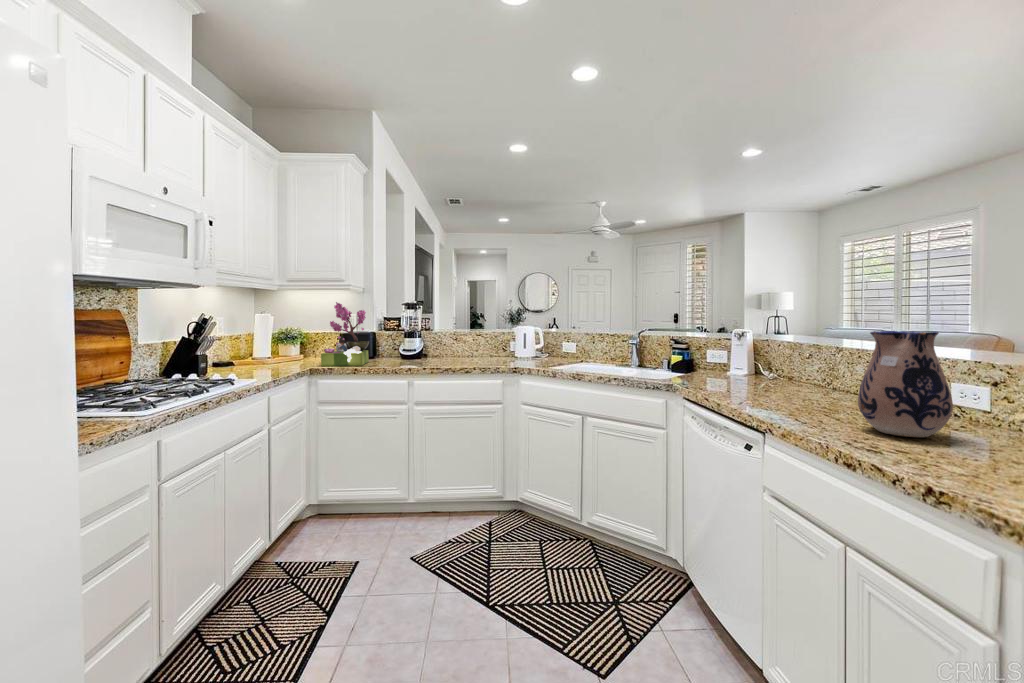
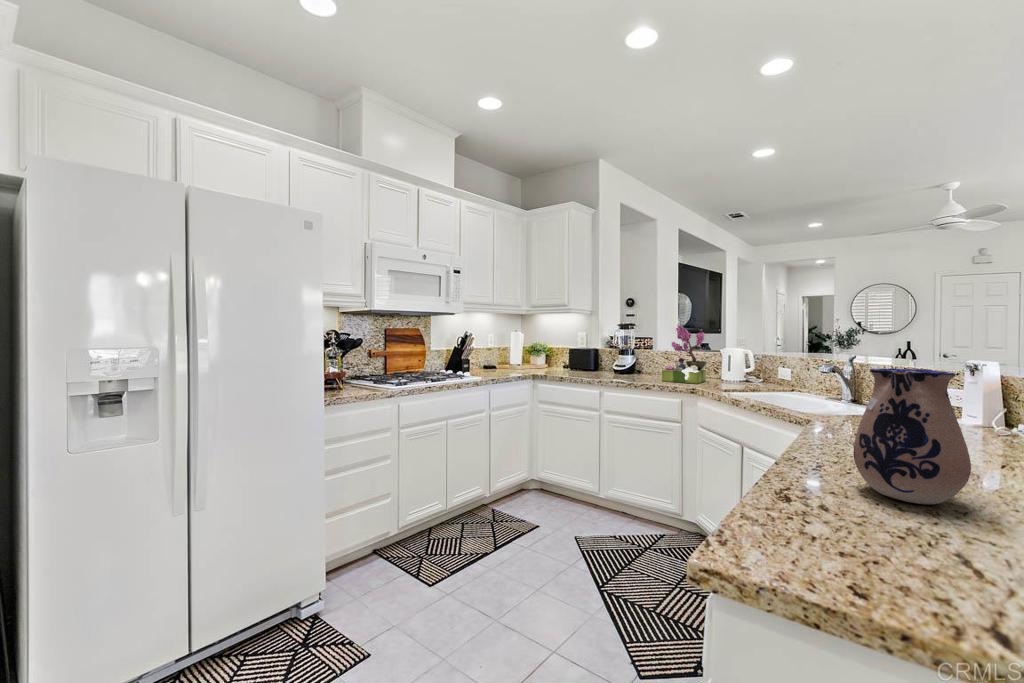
flower arrangement: present [321,302,369,366] -> present [662,325,707,384]

